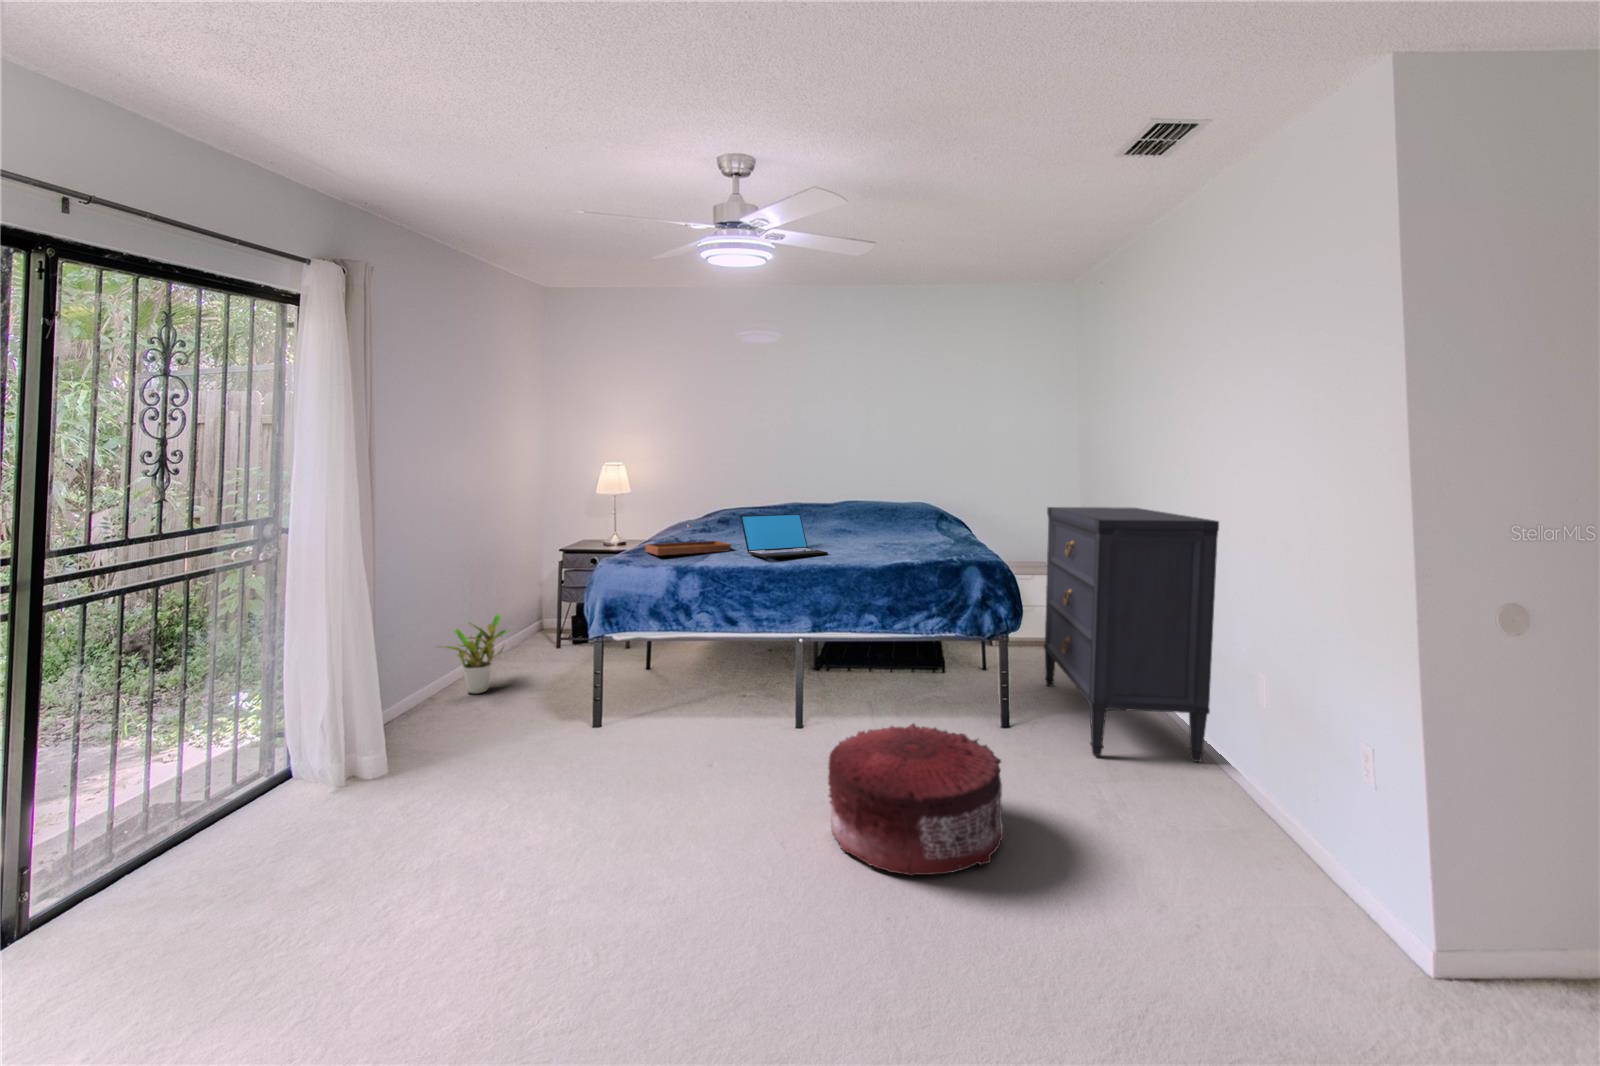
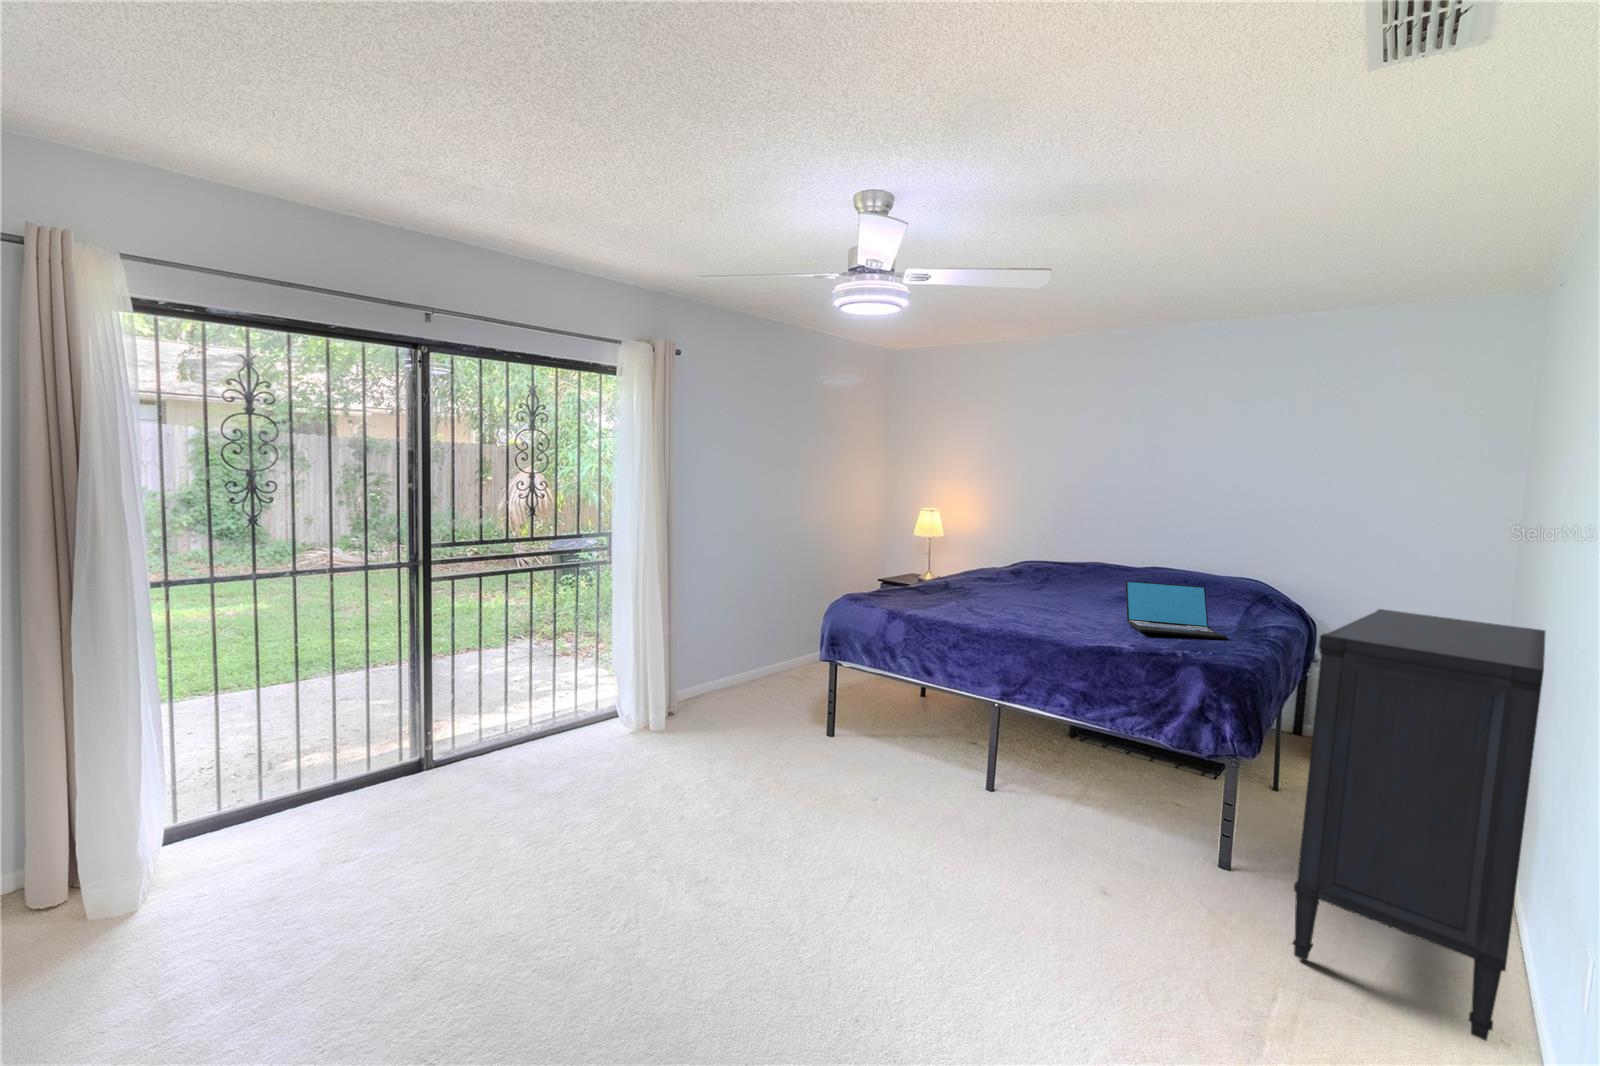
laptop: present [740,514,828,558] -> present [1126,581,1227,639]
tray: present [645,525,731,555] -> none [887,573,963,604]
potted plant: present [446,613,513,694] -> none [737,626,800,688]
pouf: present [828,724,1003,876] -> none [859,805,1054,993]

